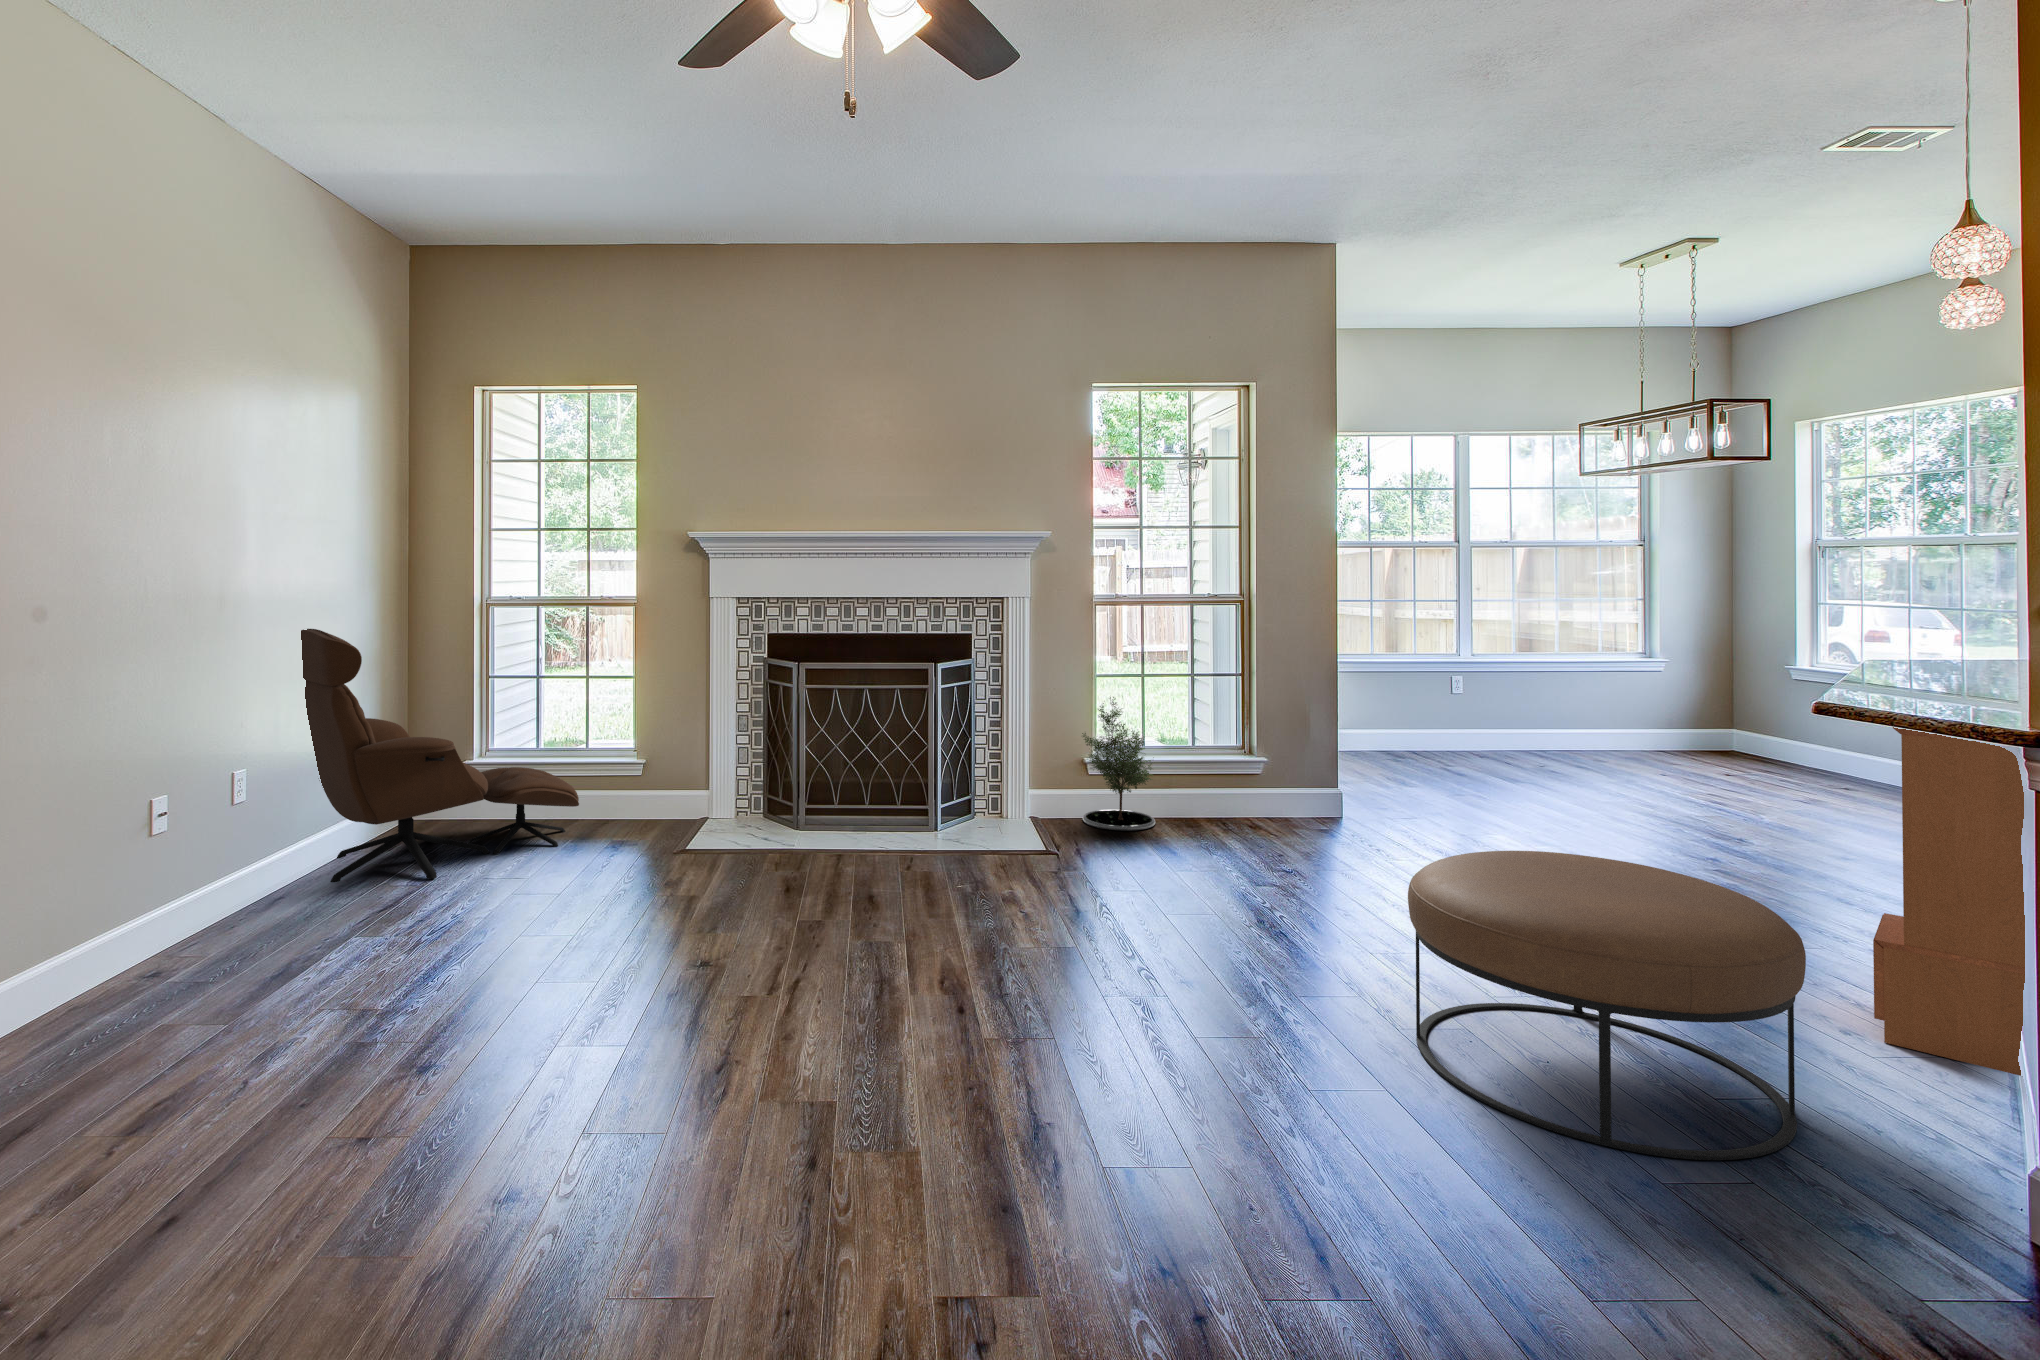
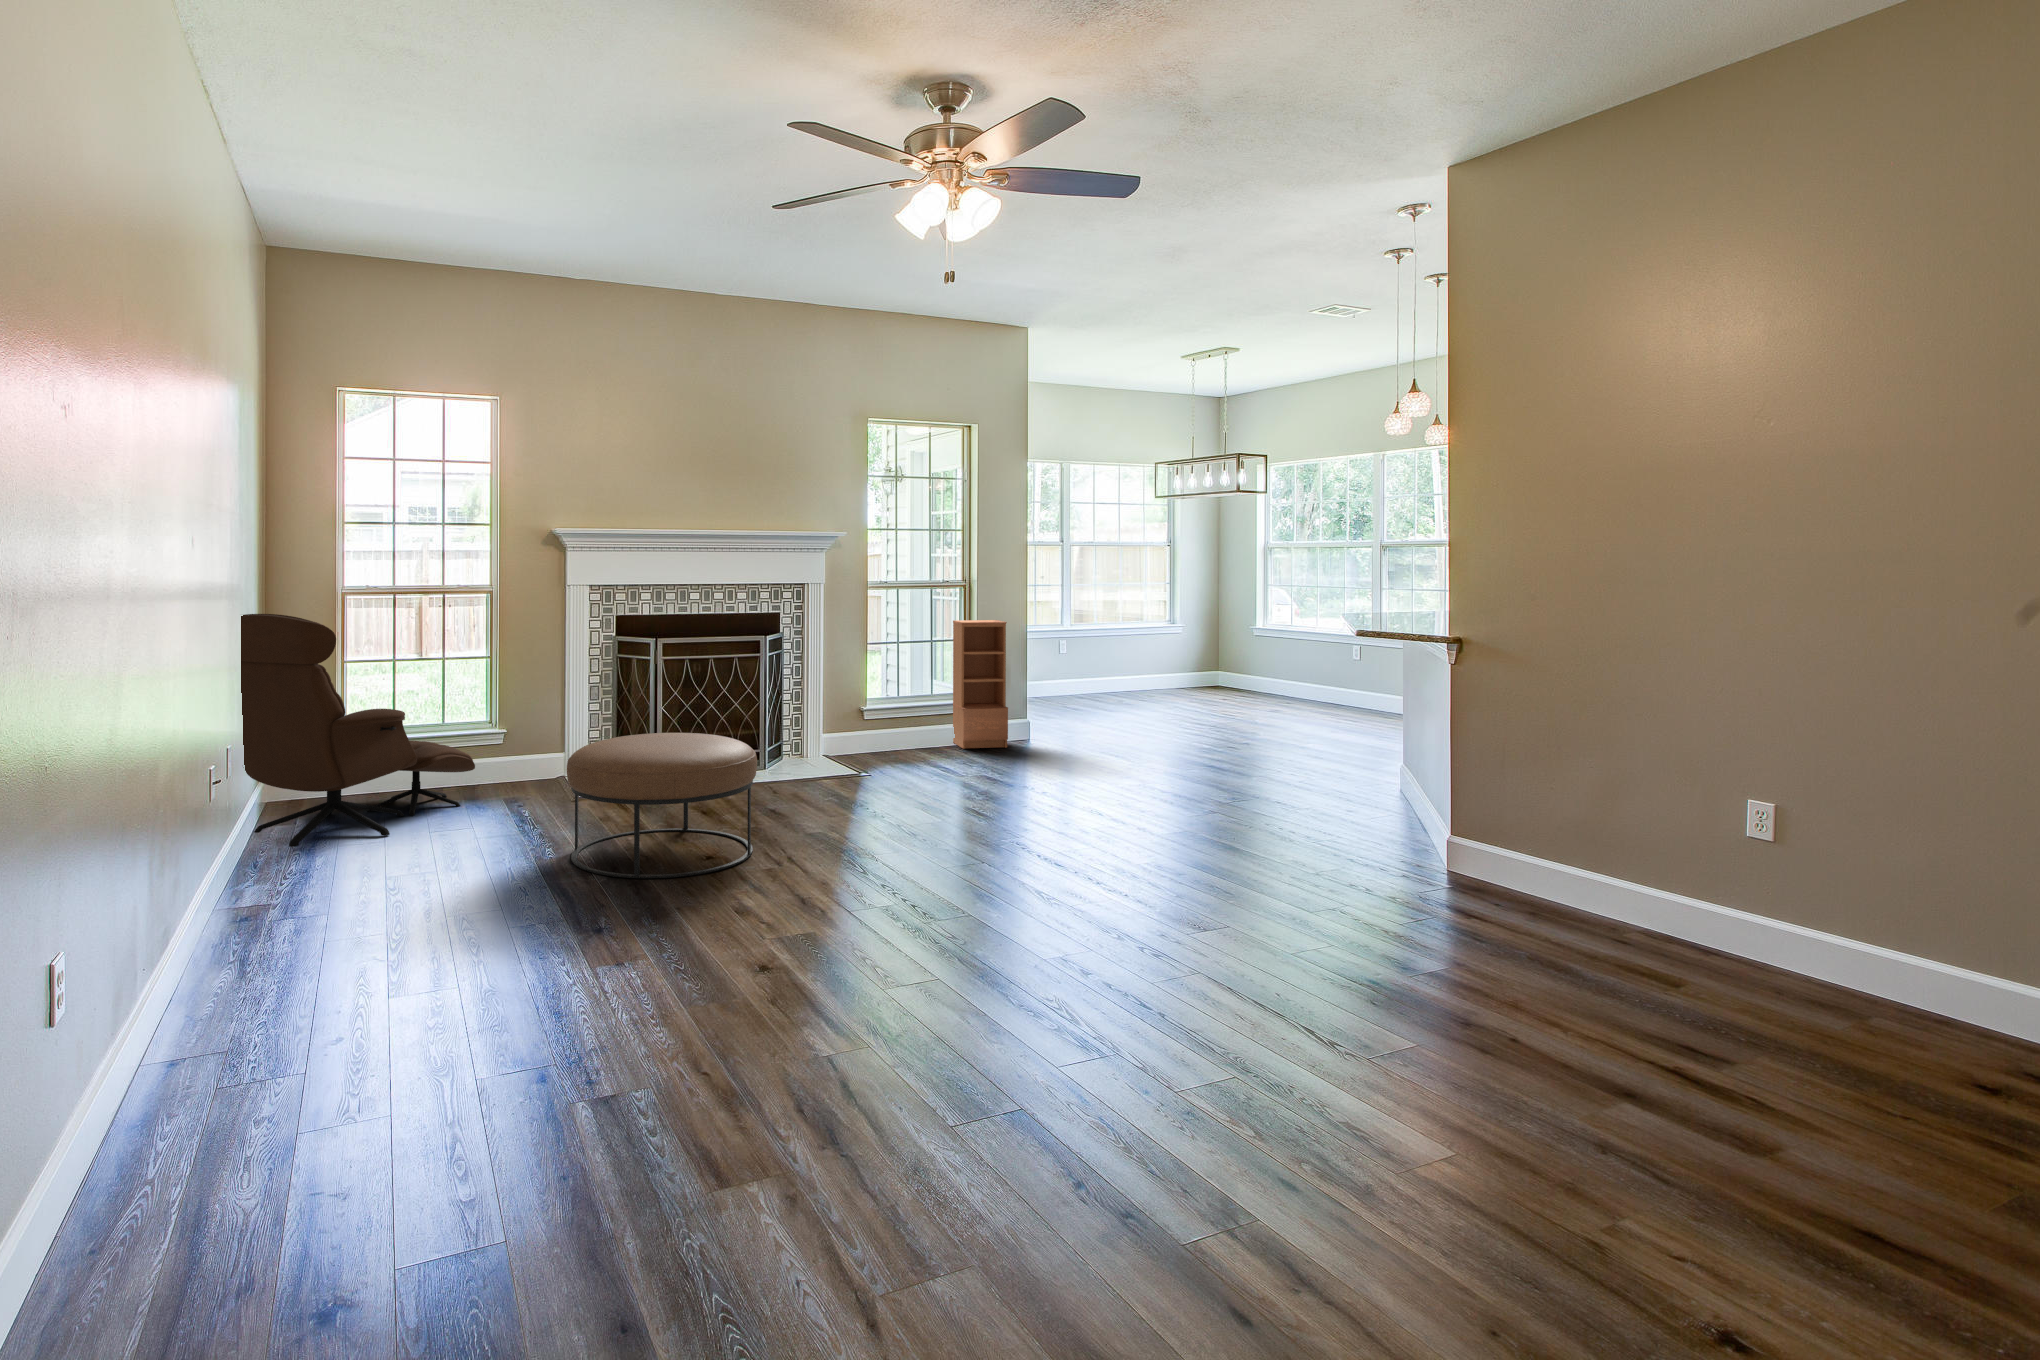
potted tree: present [1082,697,1155,831] -> none [861,658,919,759]
bookcase: present [1873,727,2025,1076] -> present [953,620,1008,749]
ottoman: present [1408,851,1806,1160] -> present [567,733,757,878]

